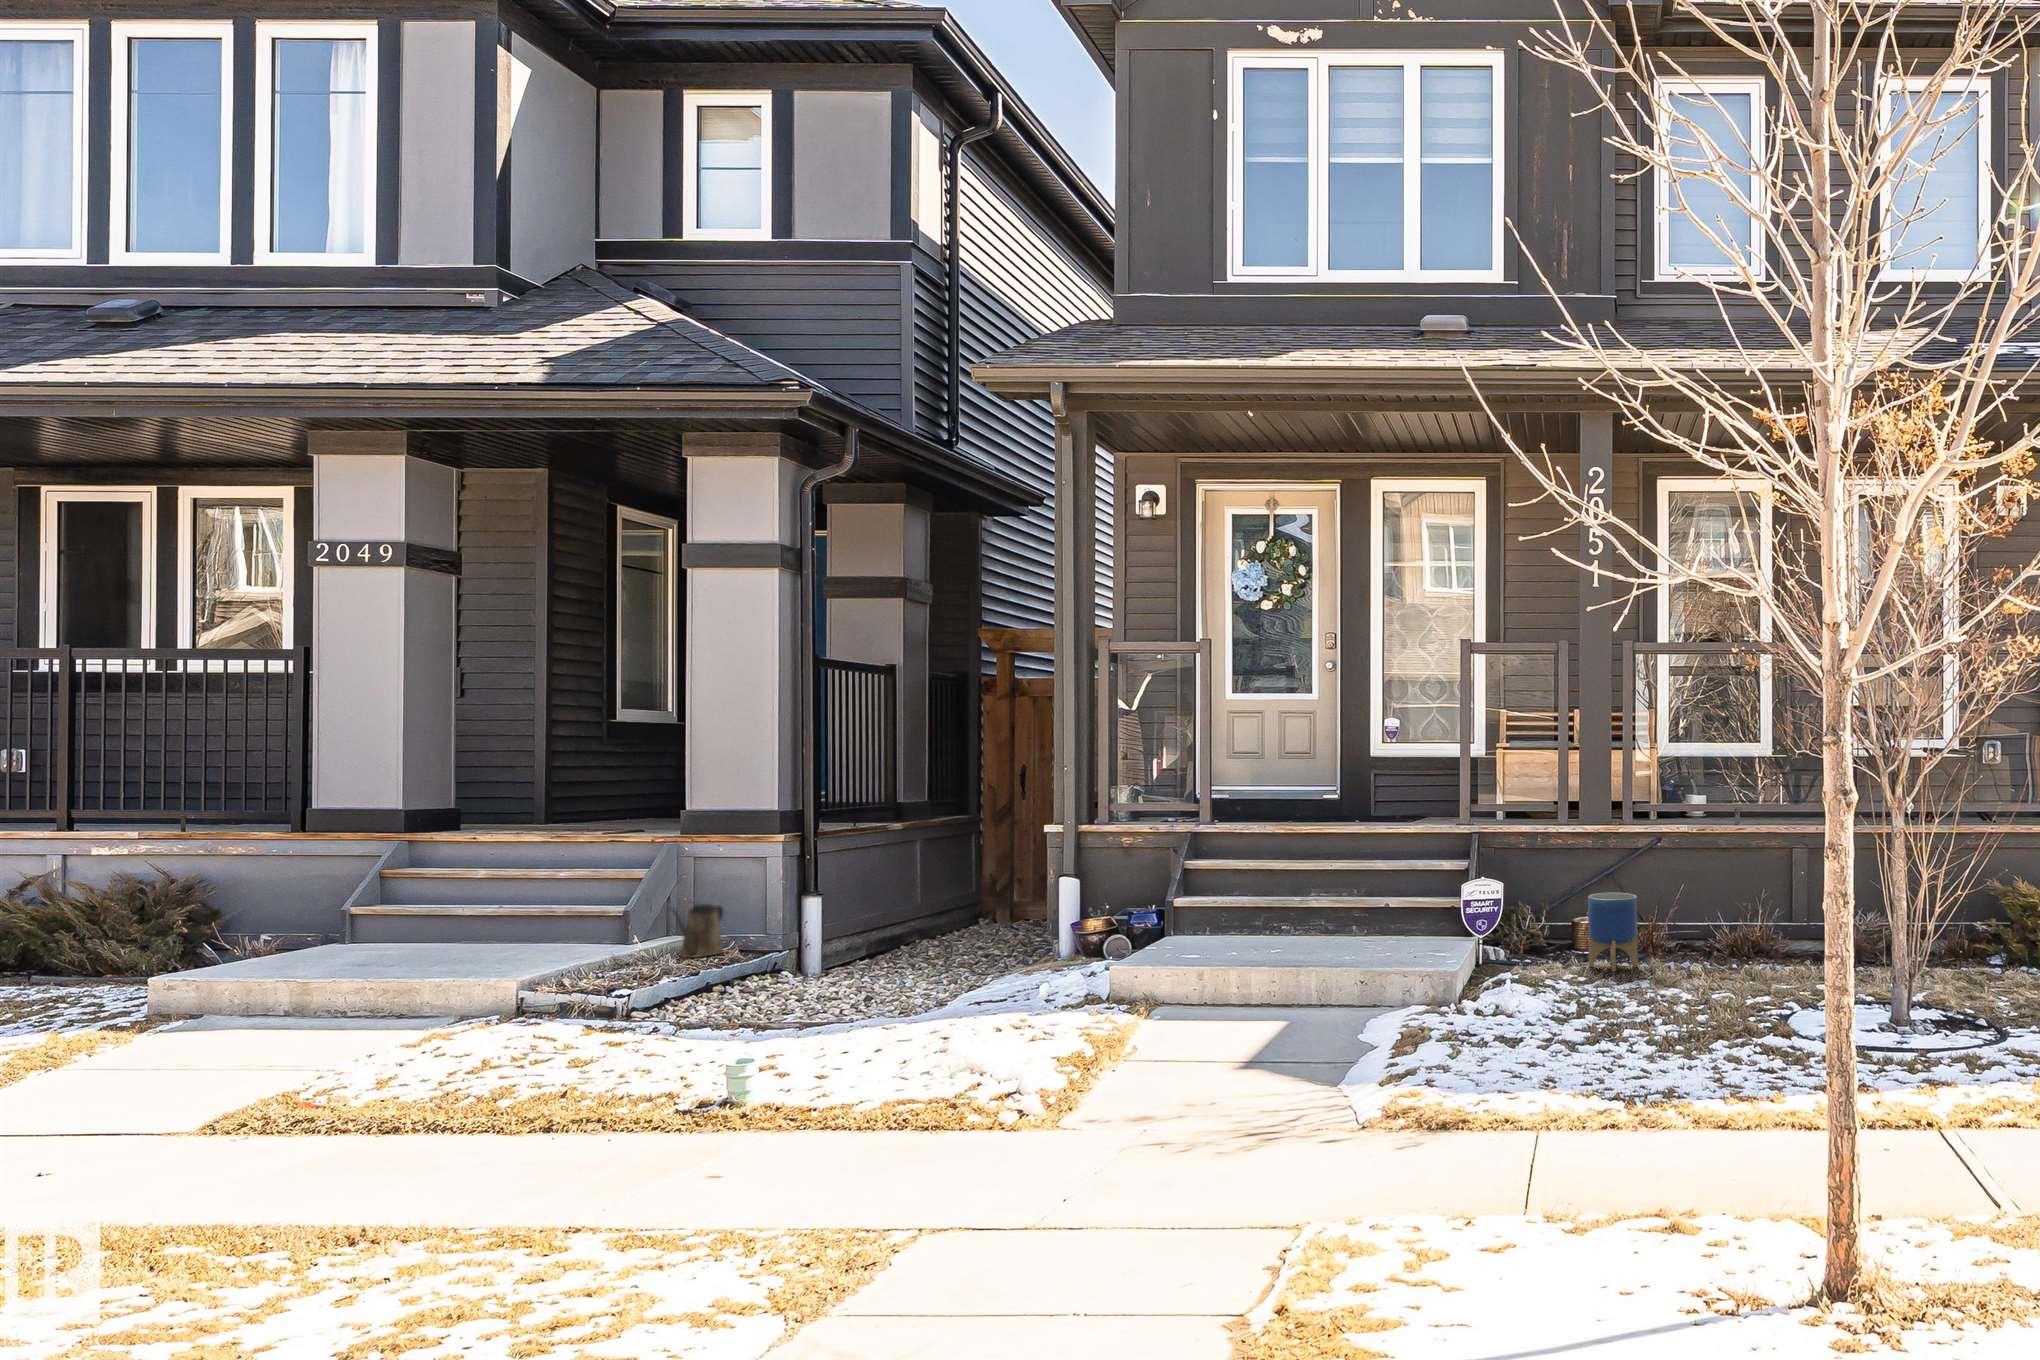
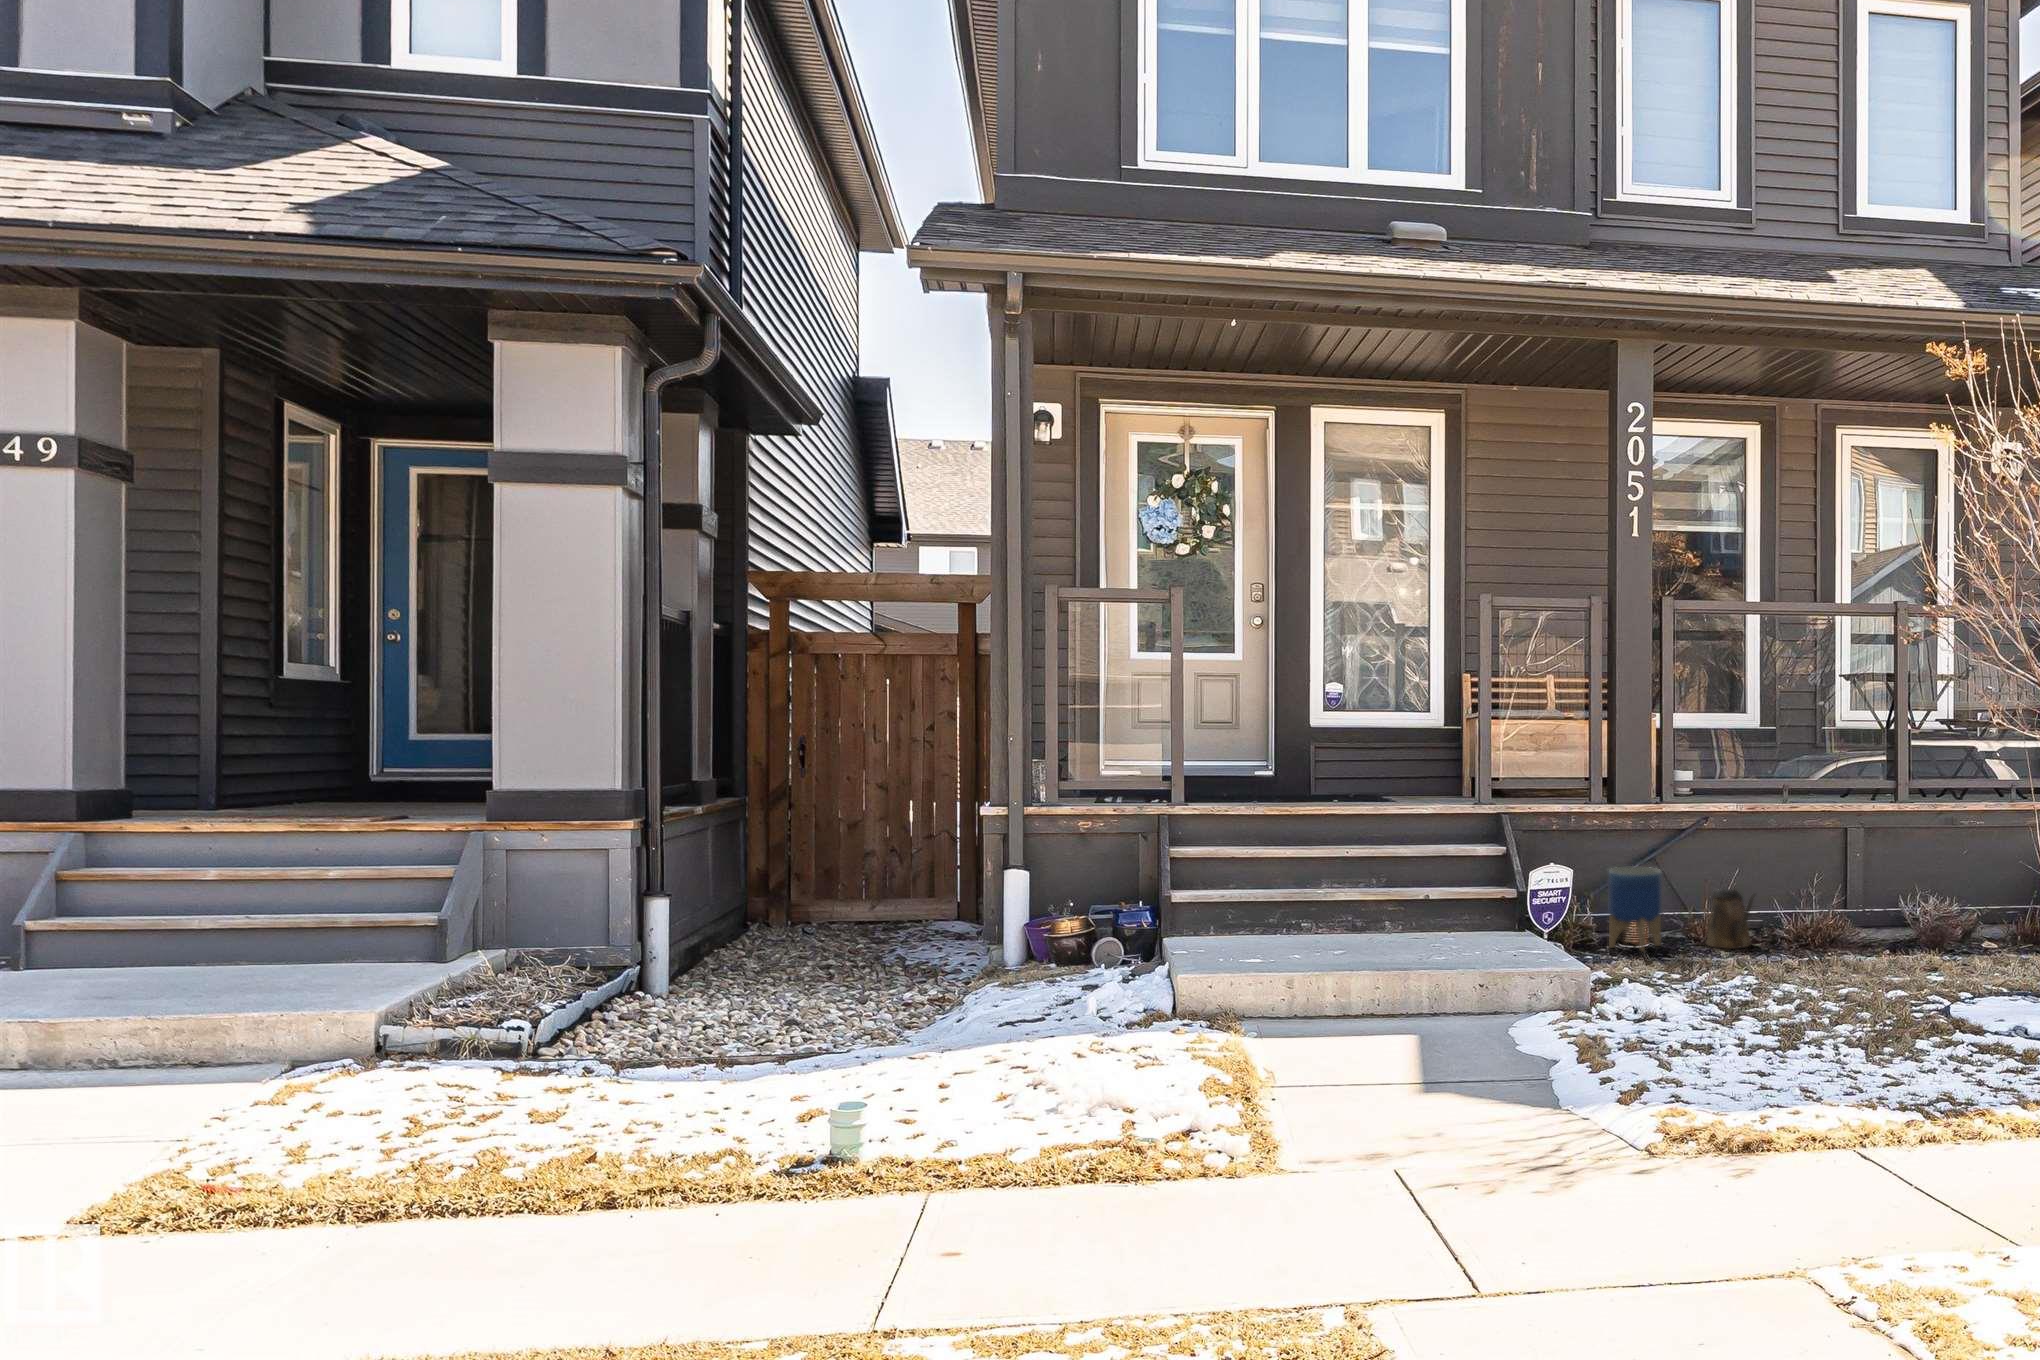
watering can: present [671,904,724,958] -> present [1706,889,1755,949]

